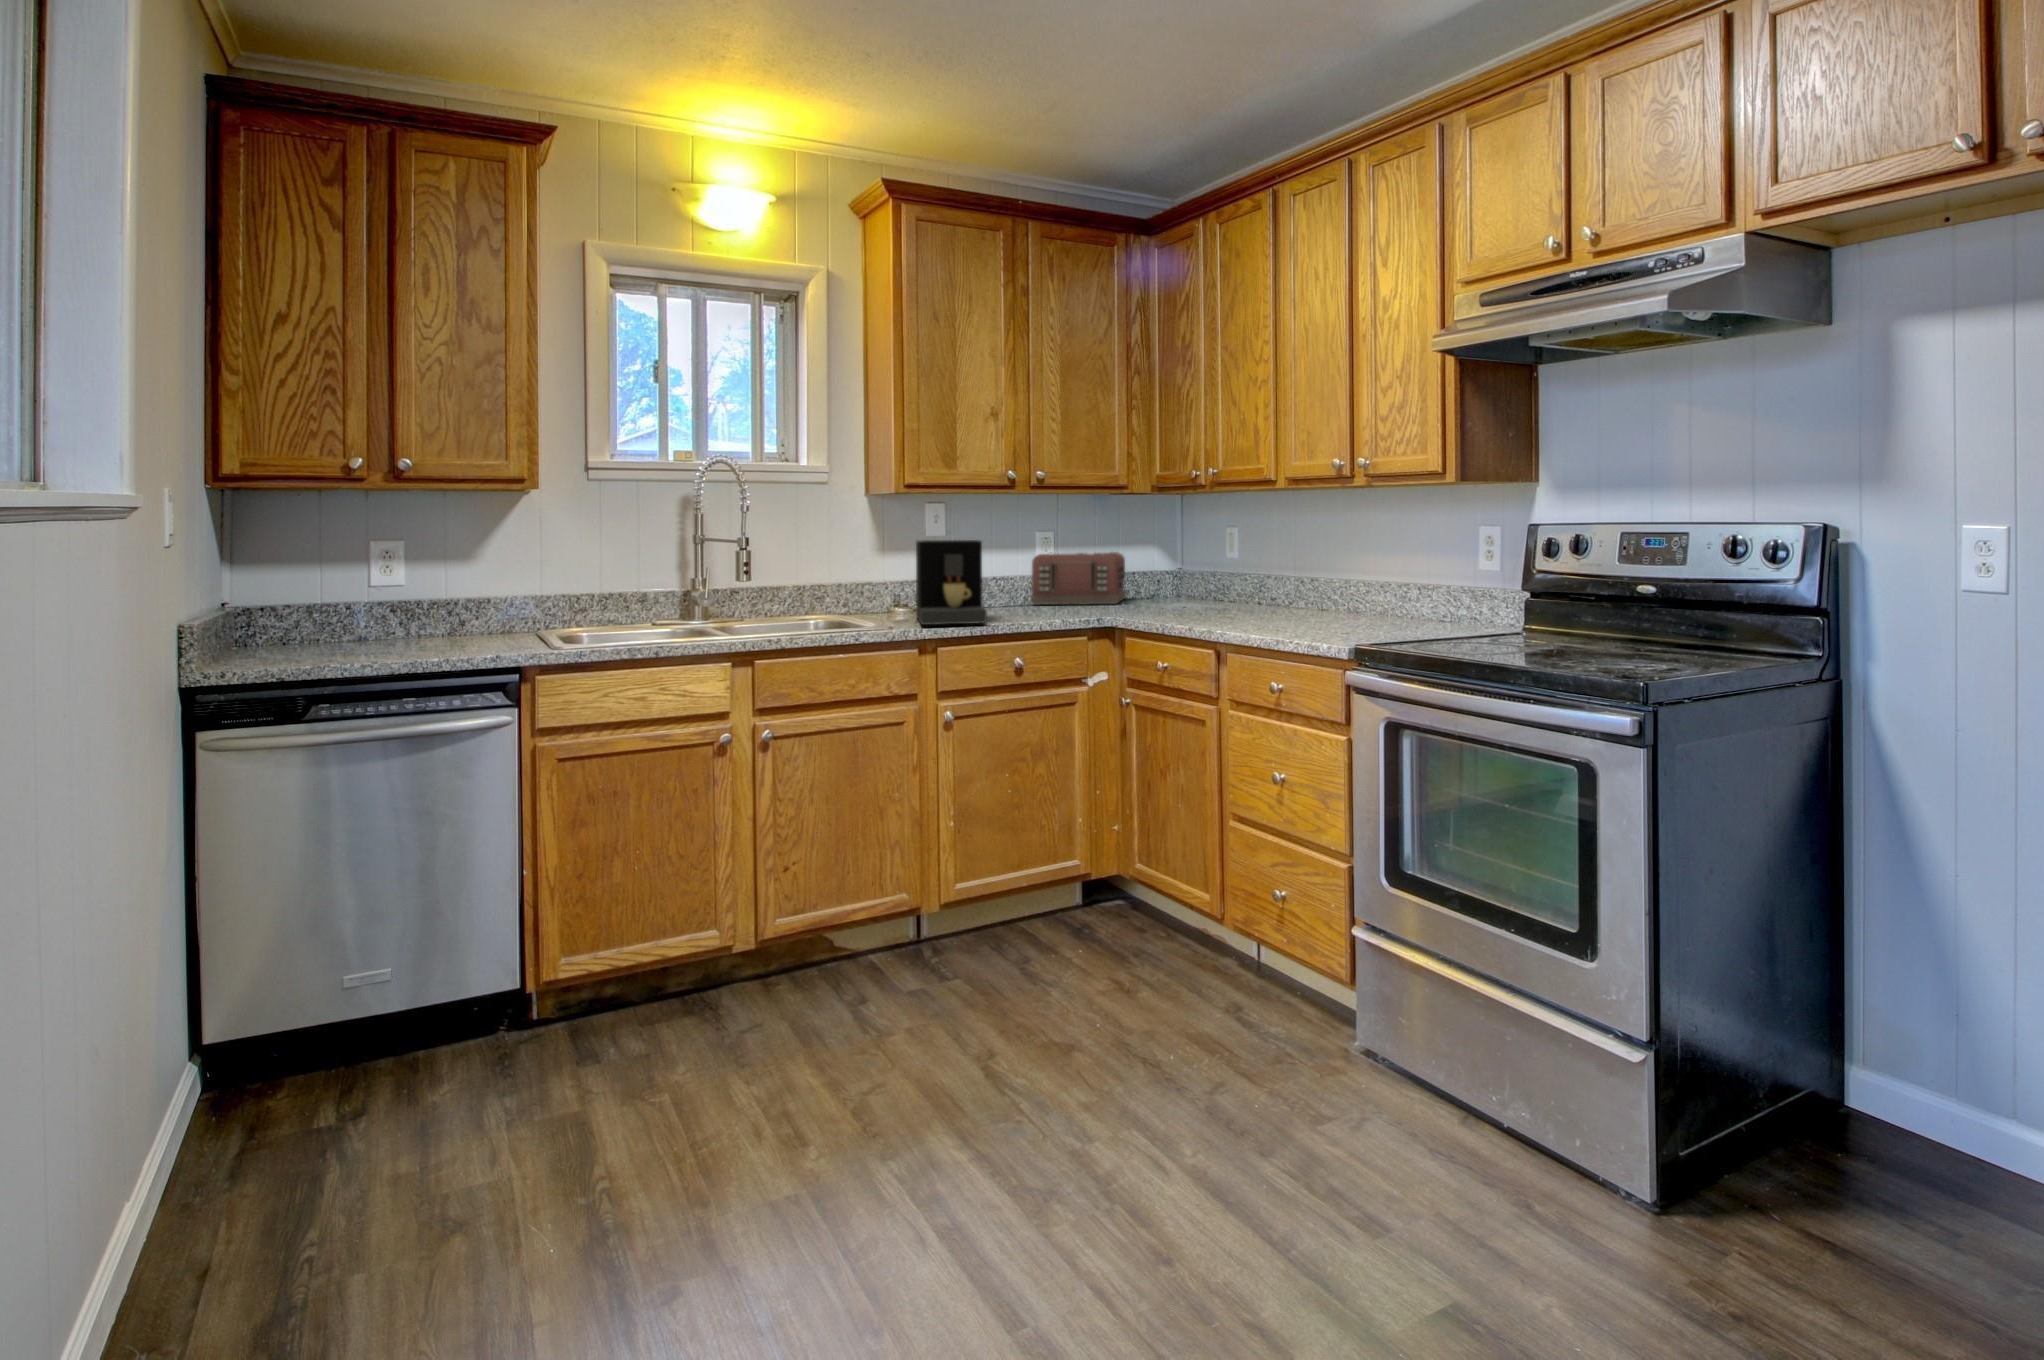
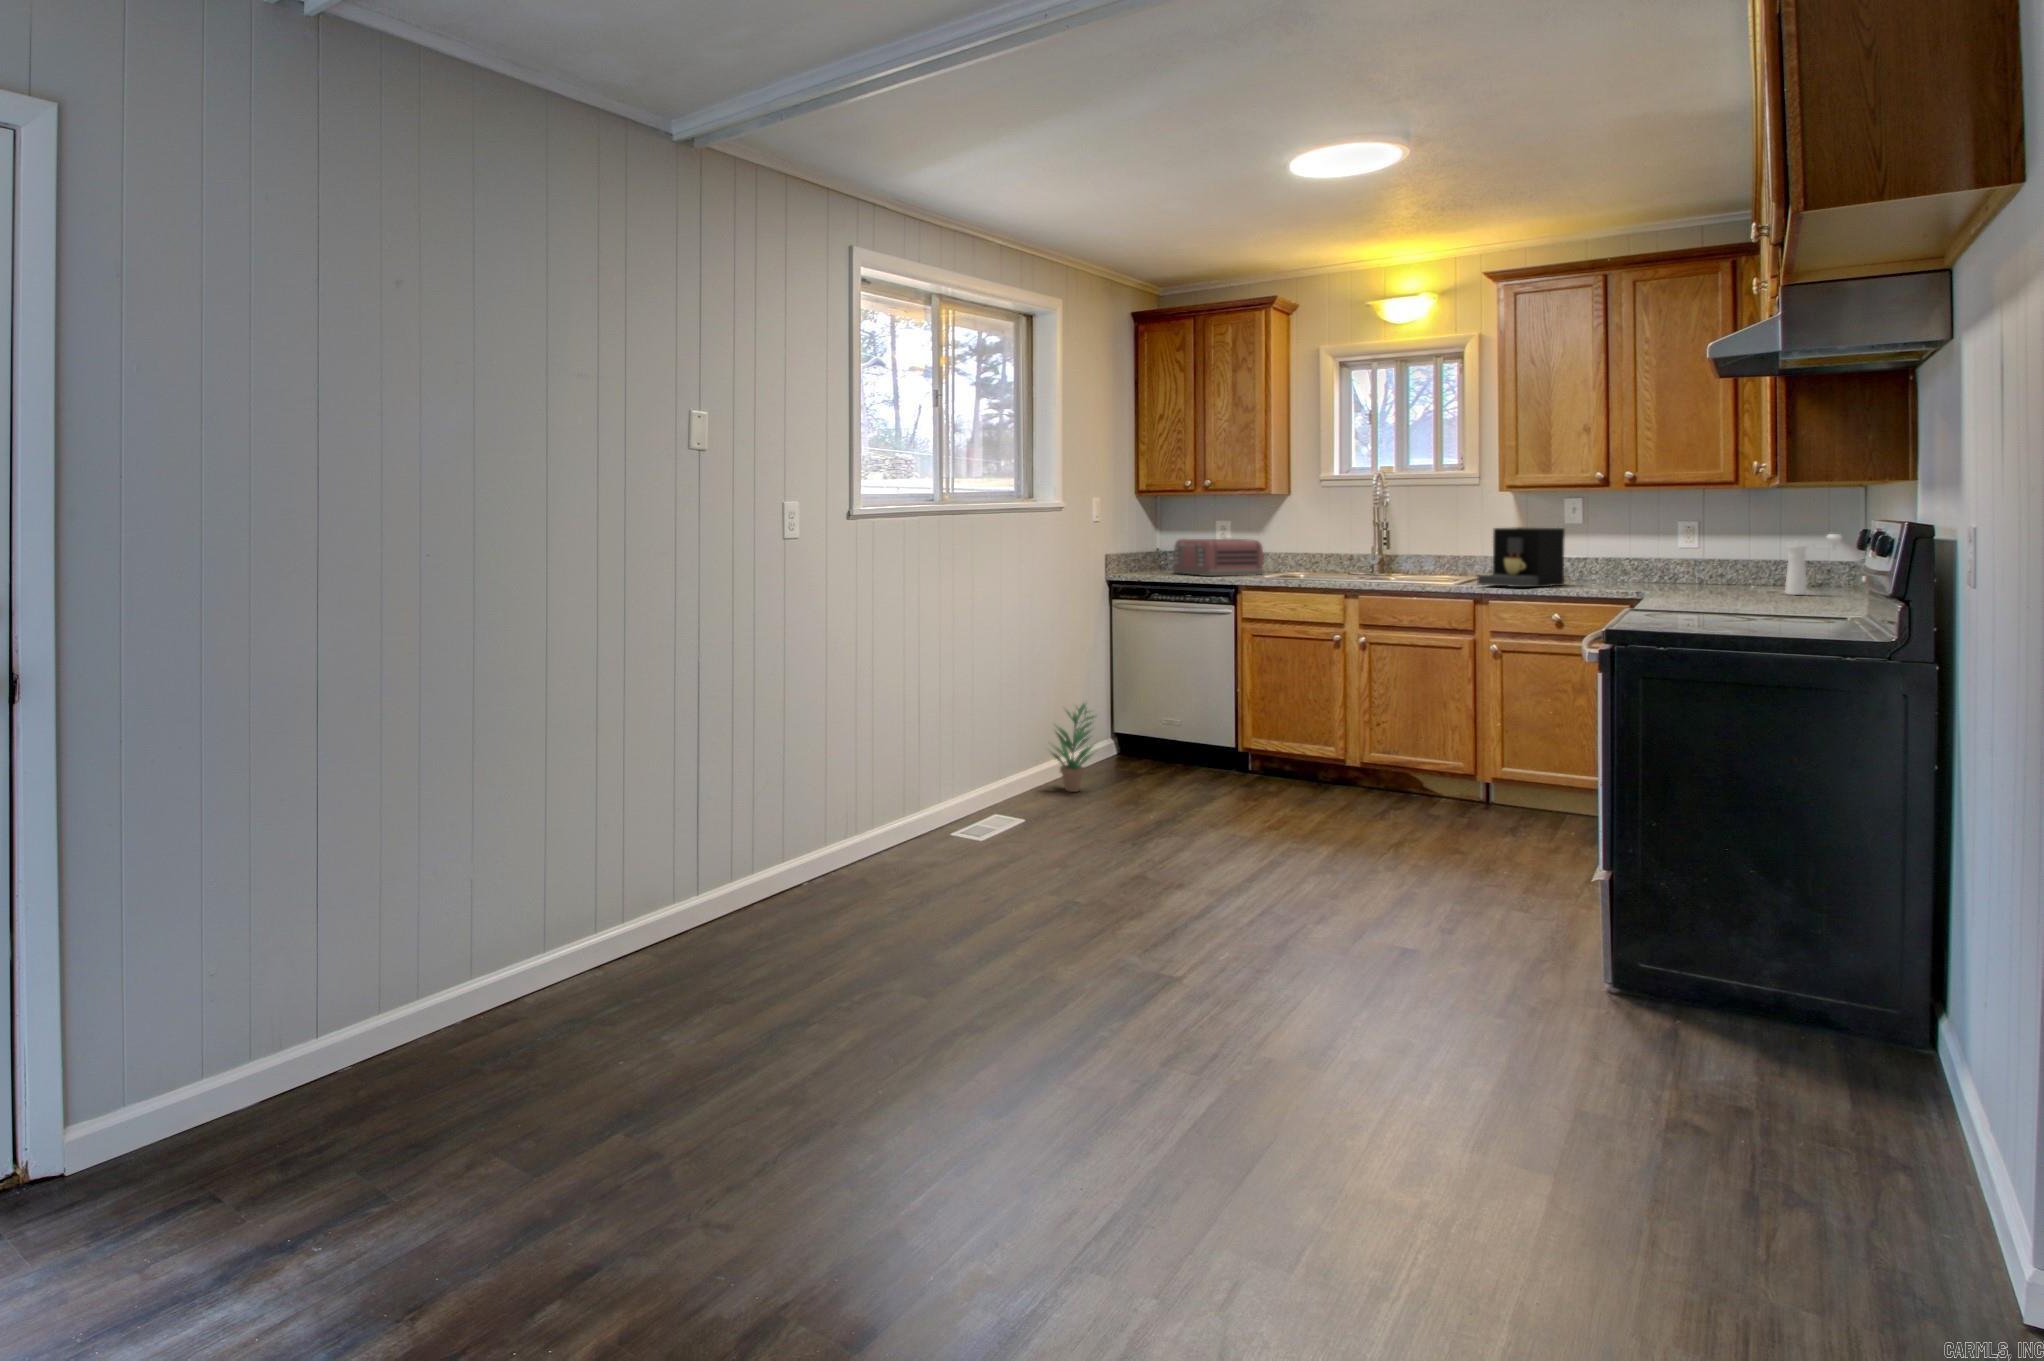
pepper mill: none [1208,539,1242,608] -> present [1785,534,1842,595]
toaster: present [1030,552,1126,605] -> present [1173,539,1264,576]
potted plant: none [152,1007,323,1276] -> present [1051,704,1095,792]

